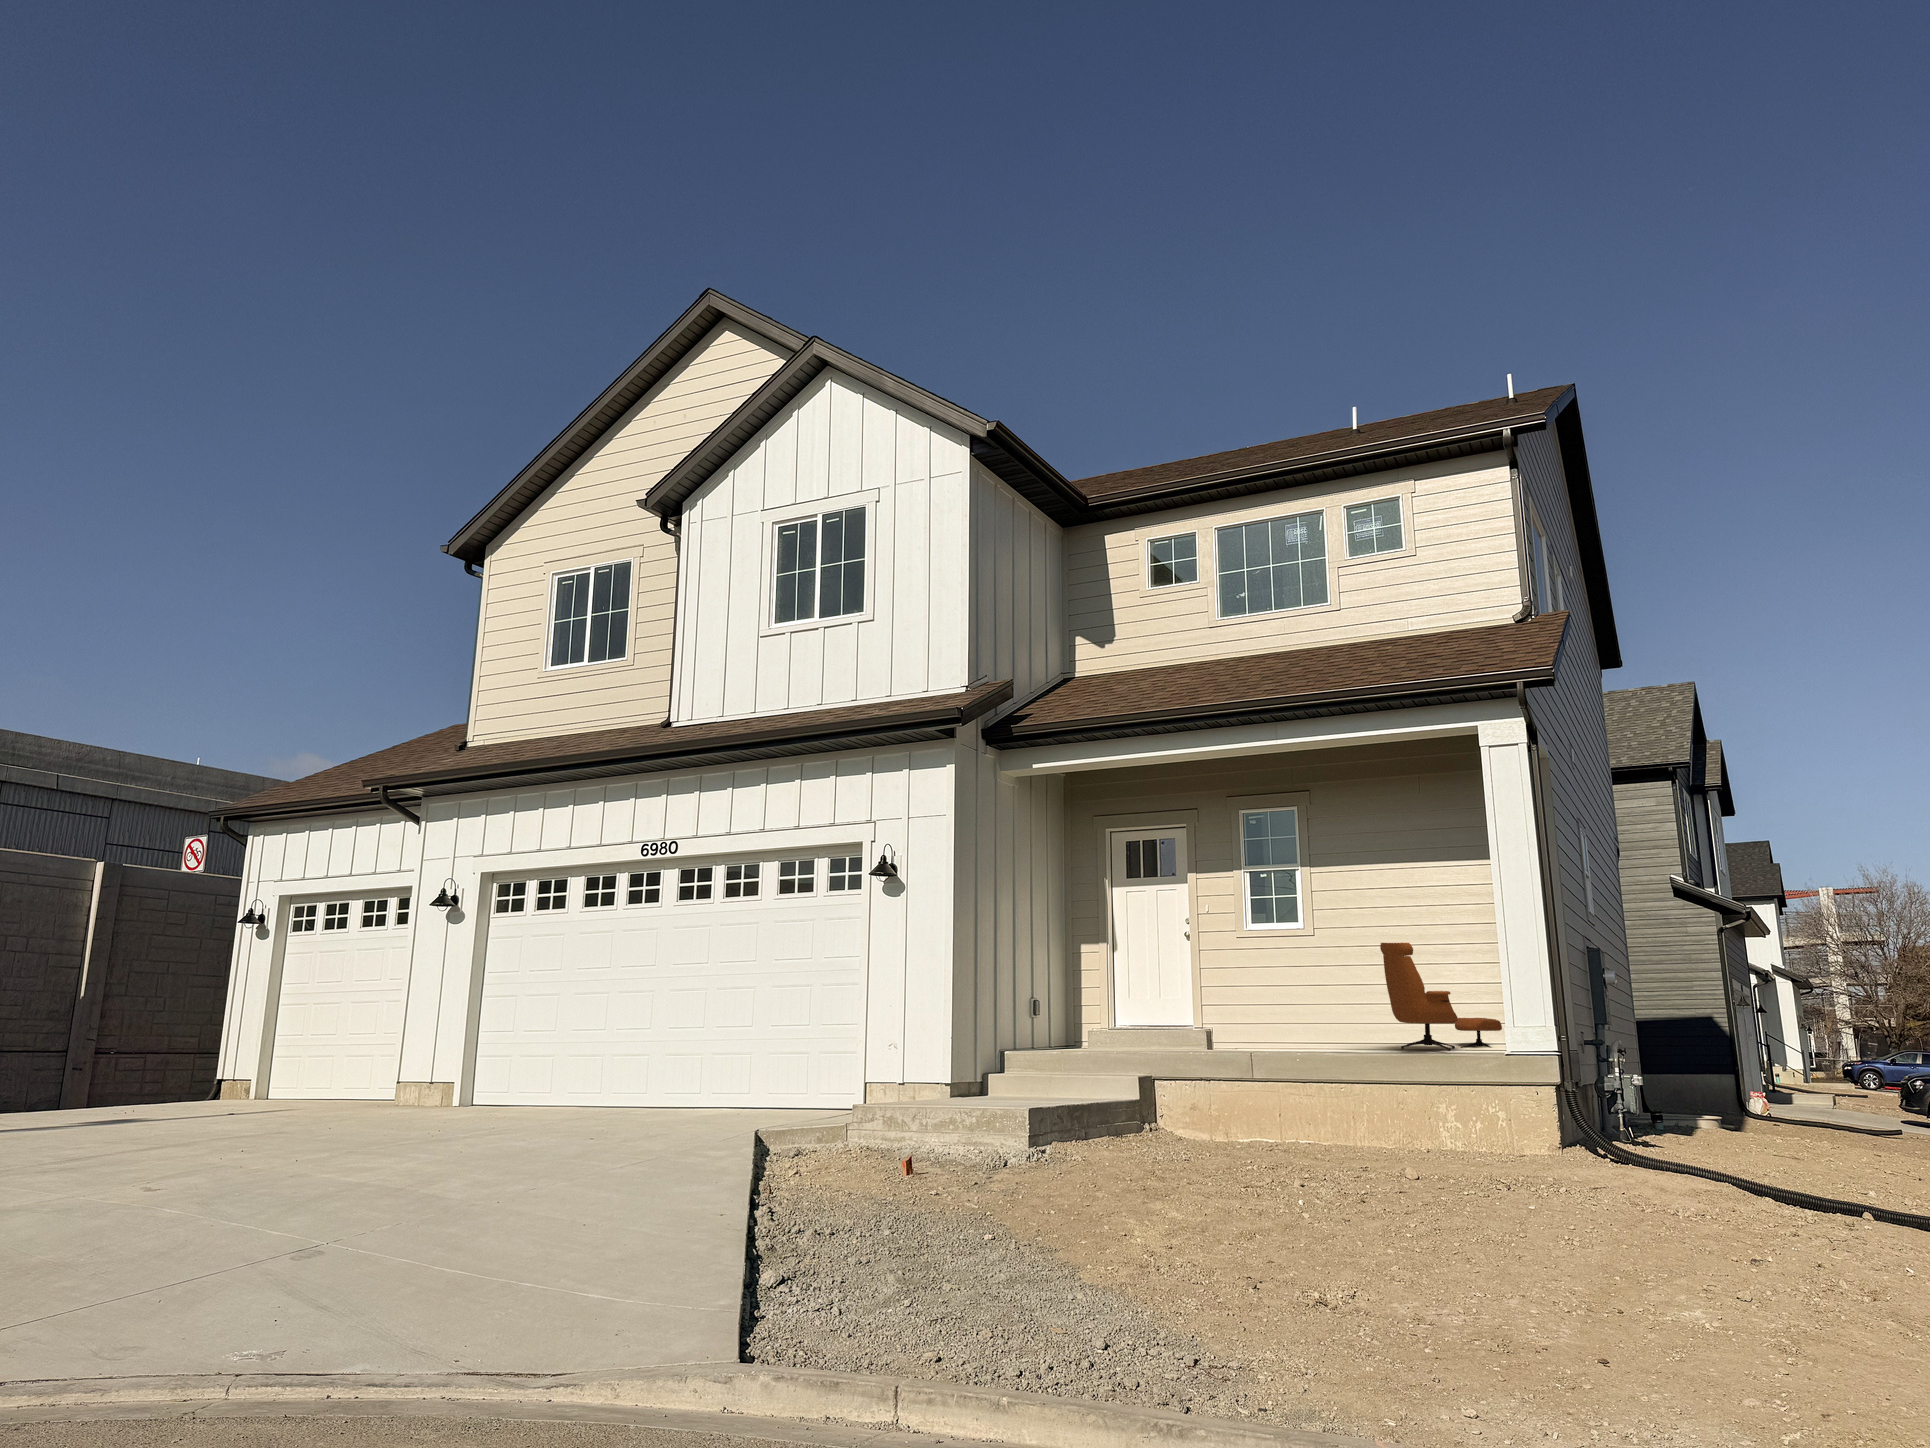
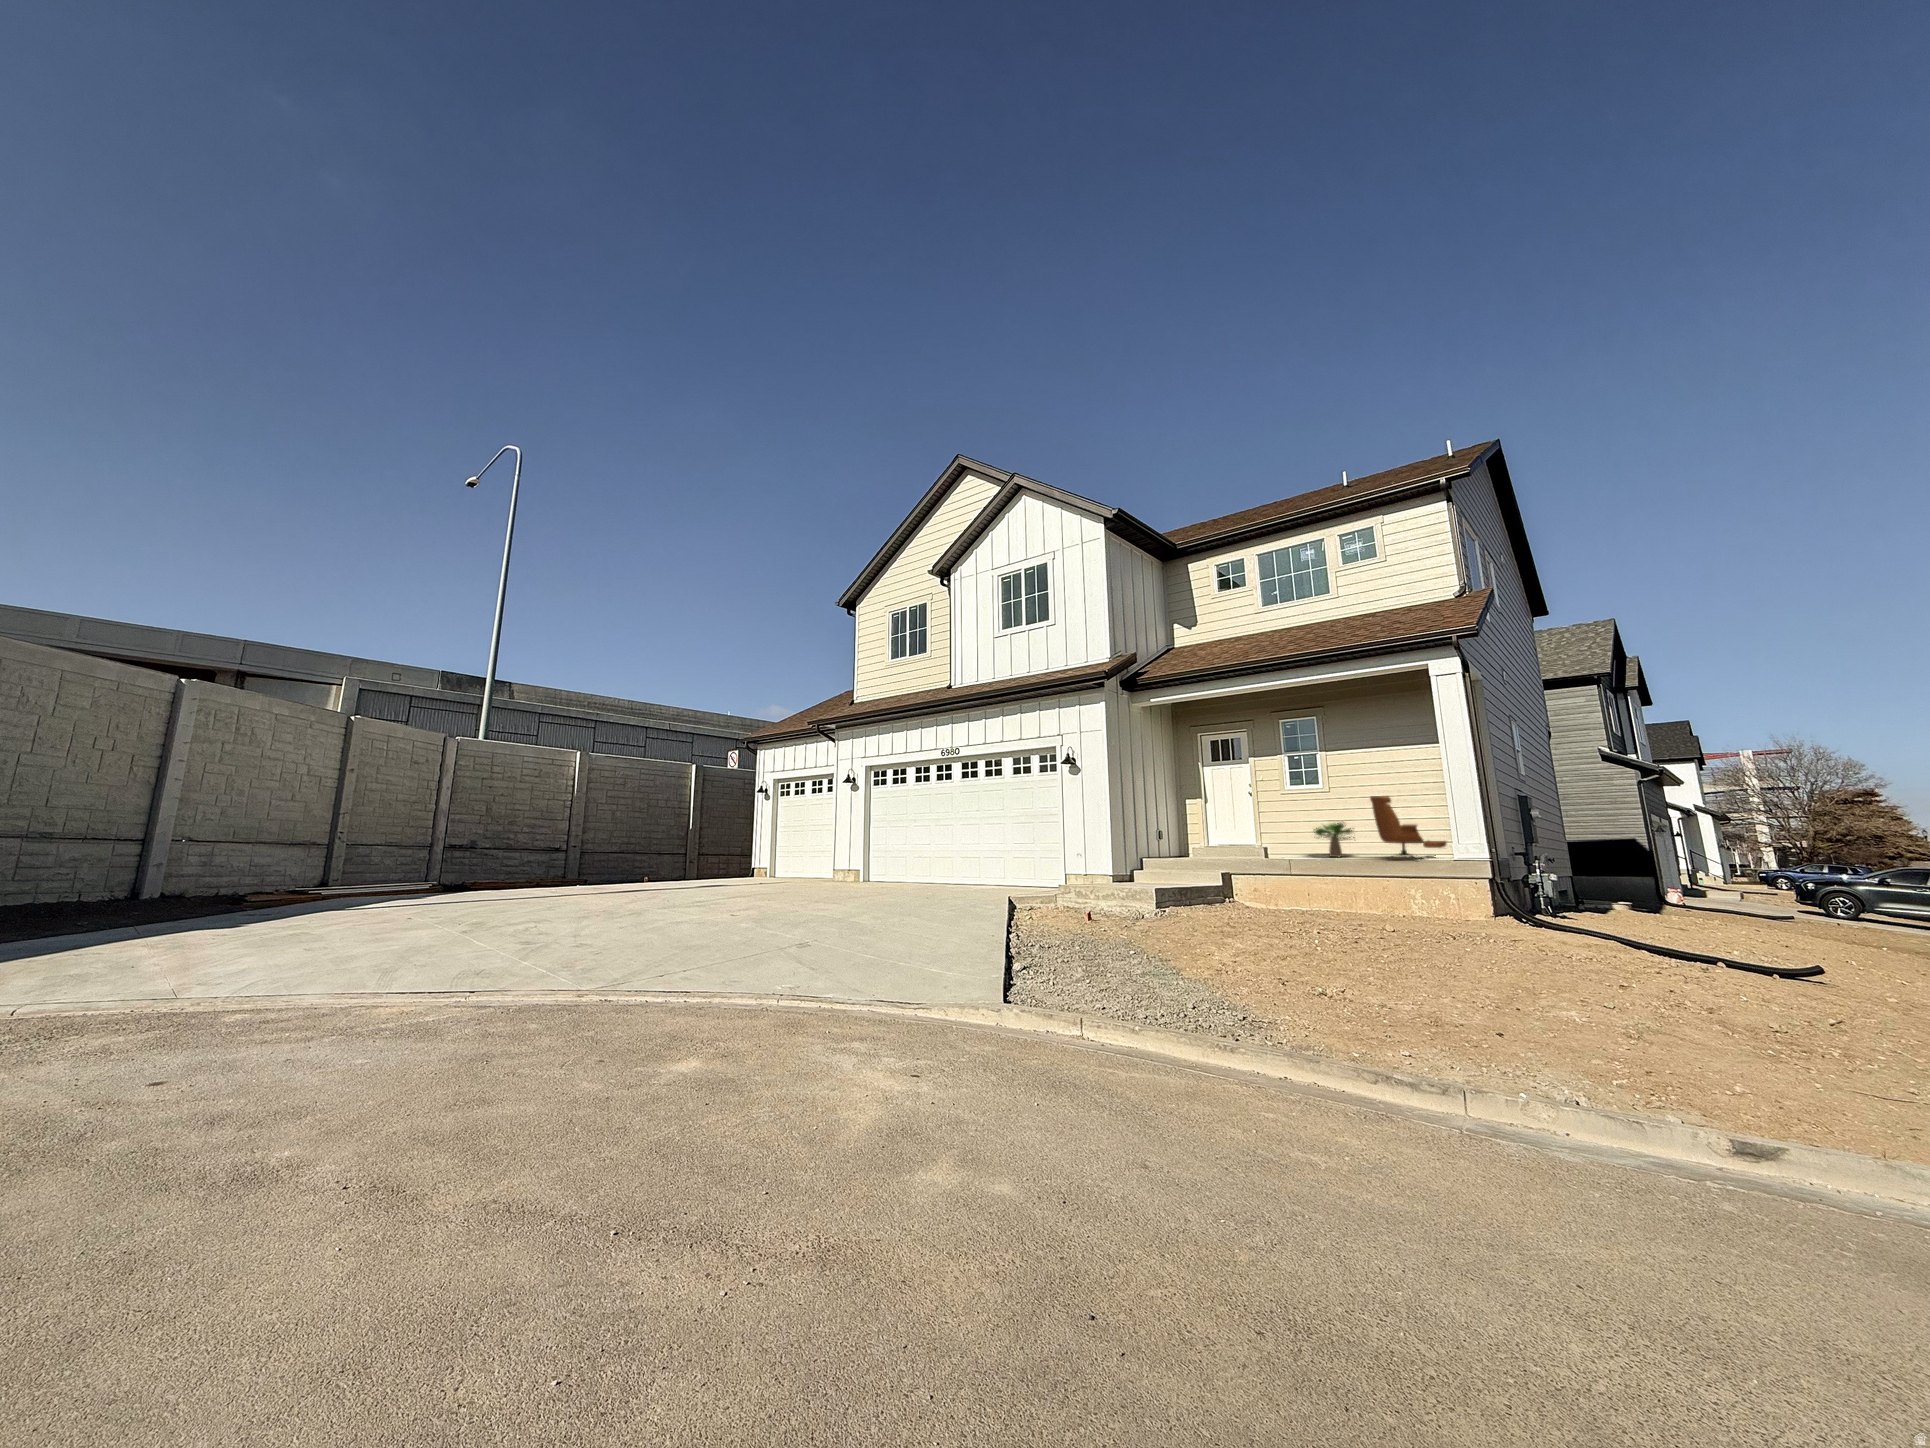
potted plant: none [1284,983,1361,1048] -> present [1313,821,1354,857]

